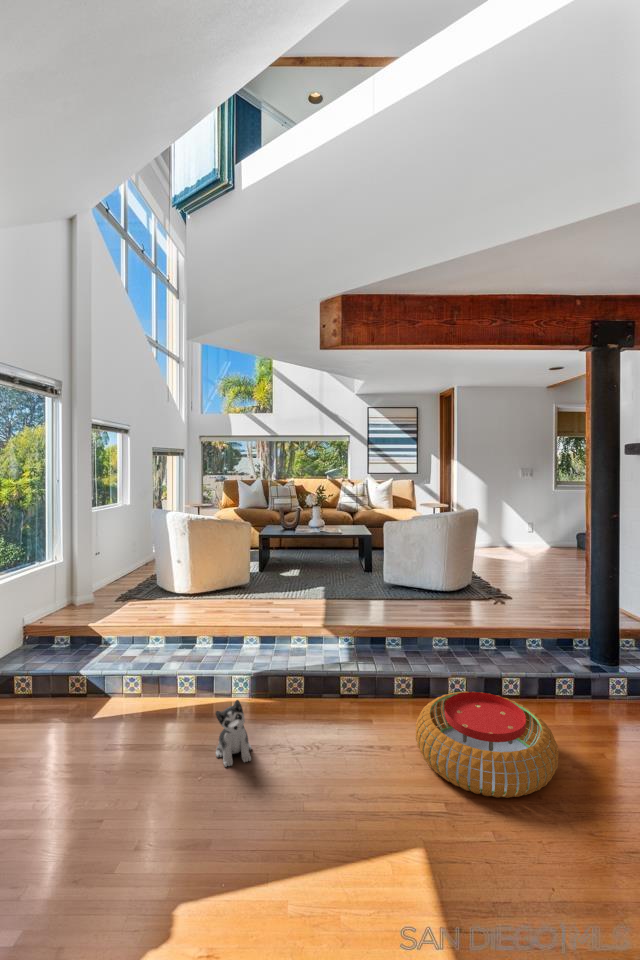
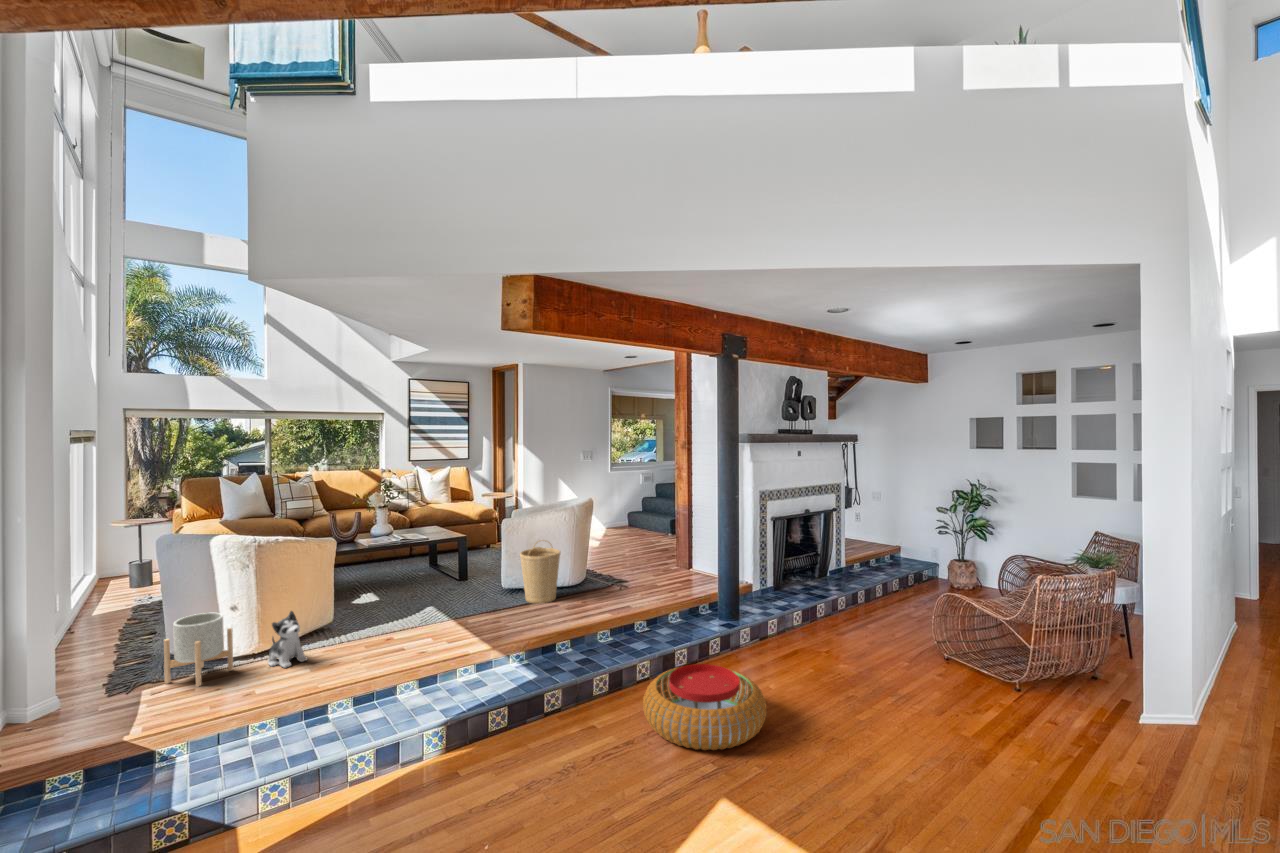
basket: none [389,545,426,601] -> present [520,541,560,604]
planter: none [133,560,169,606] -> present [164,613,233,687]
plush toy: present [216,700,252,767] -> present [268,611,307,668]

